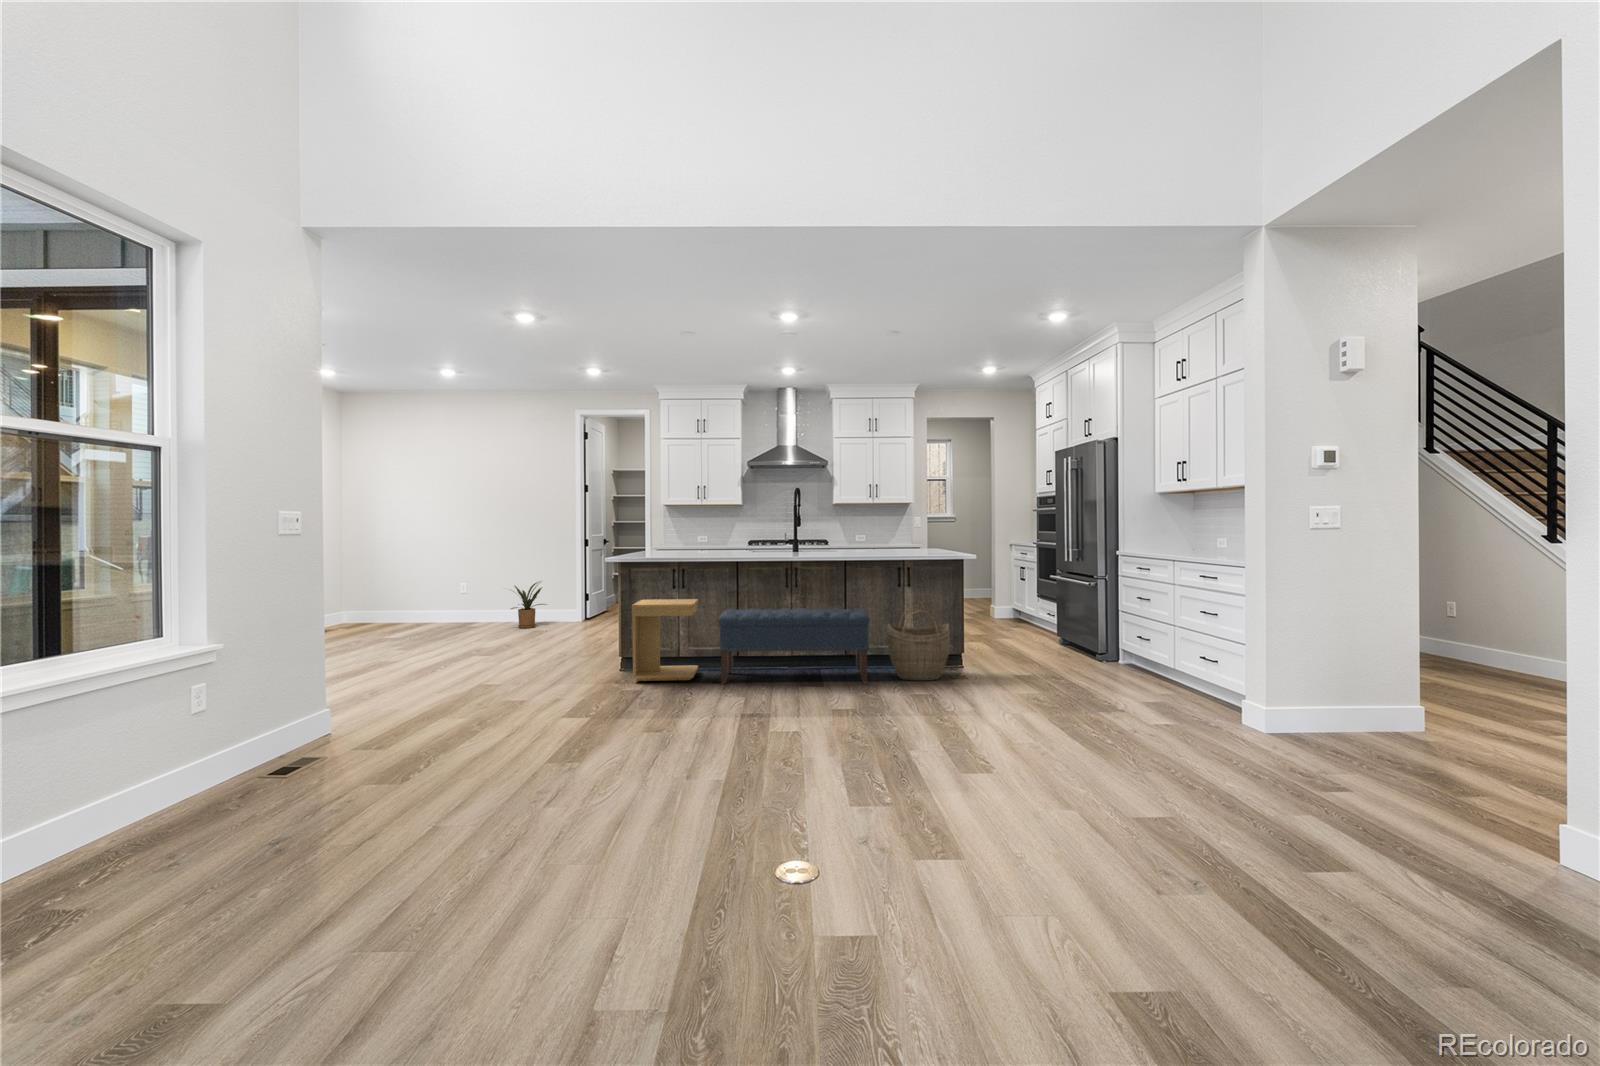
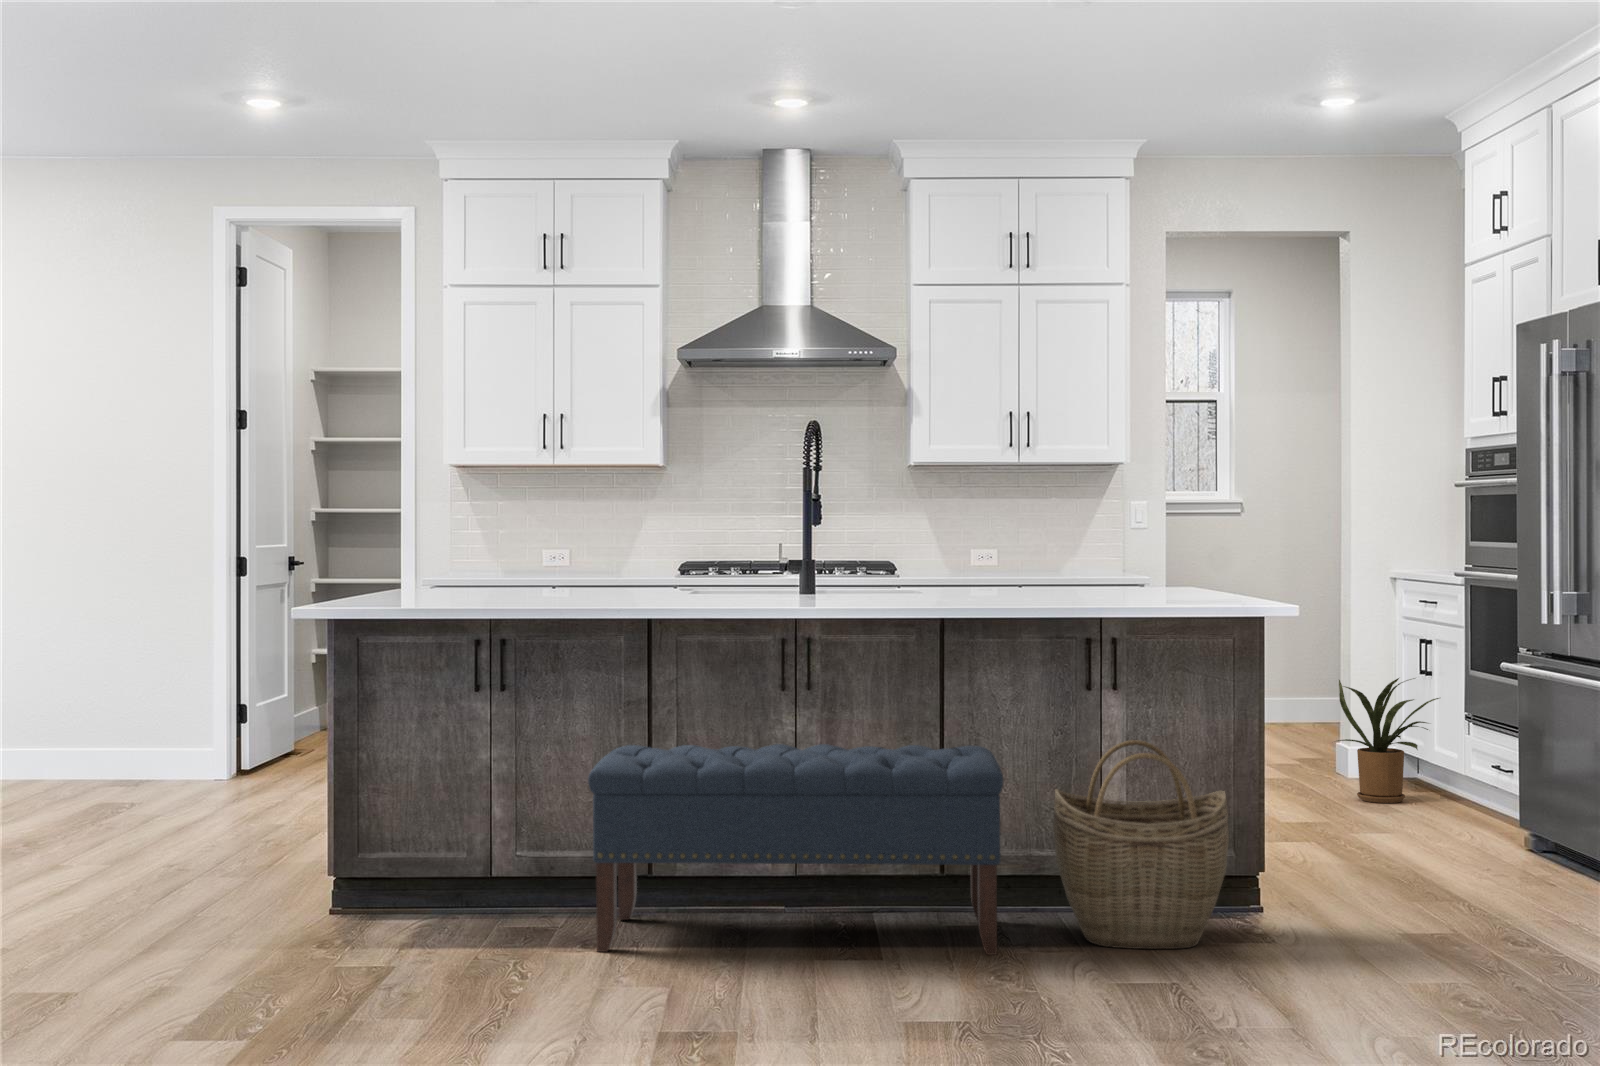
house plant: present [511,582,546,628] -> present [1338,678,1439,803]
side table: present [632,599,698,681] -> none [360,719,545,940]

